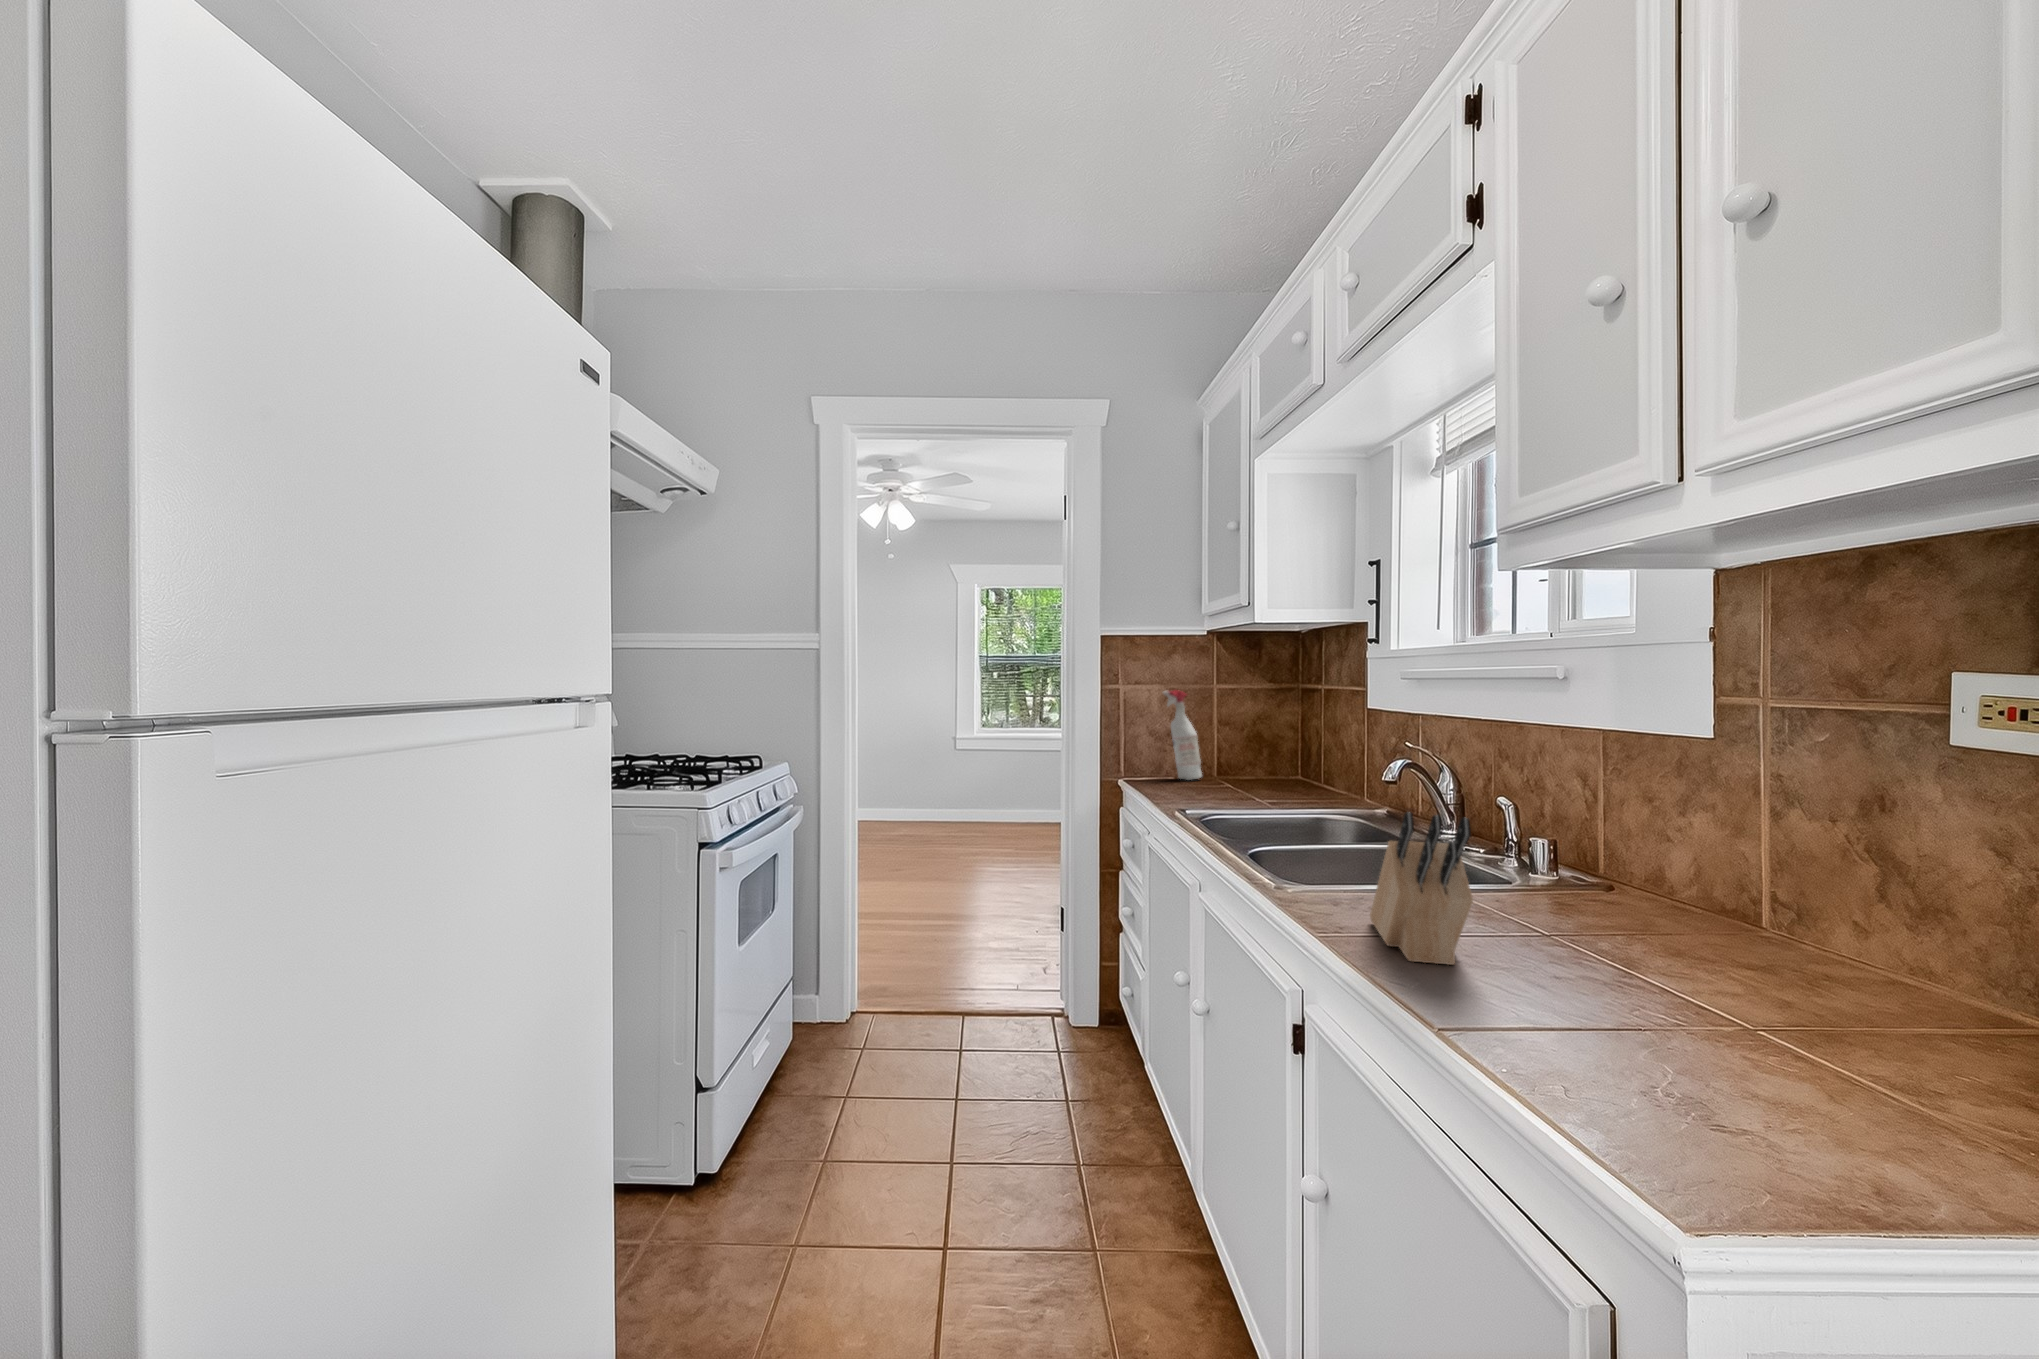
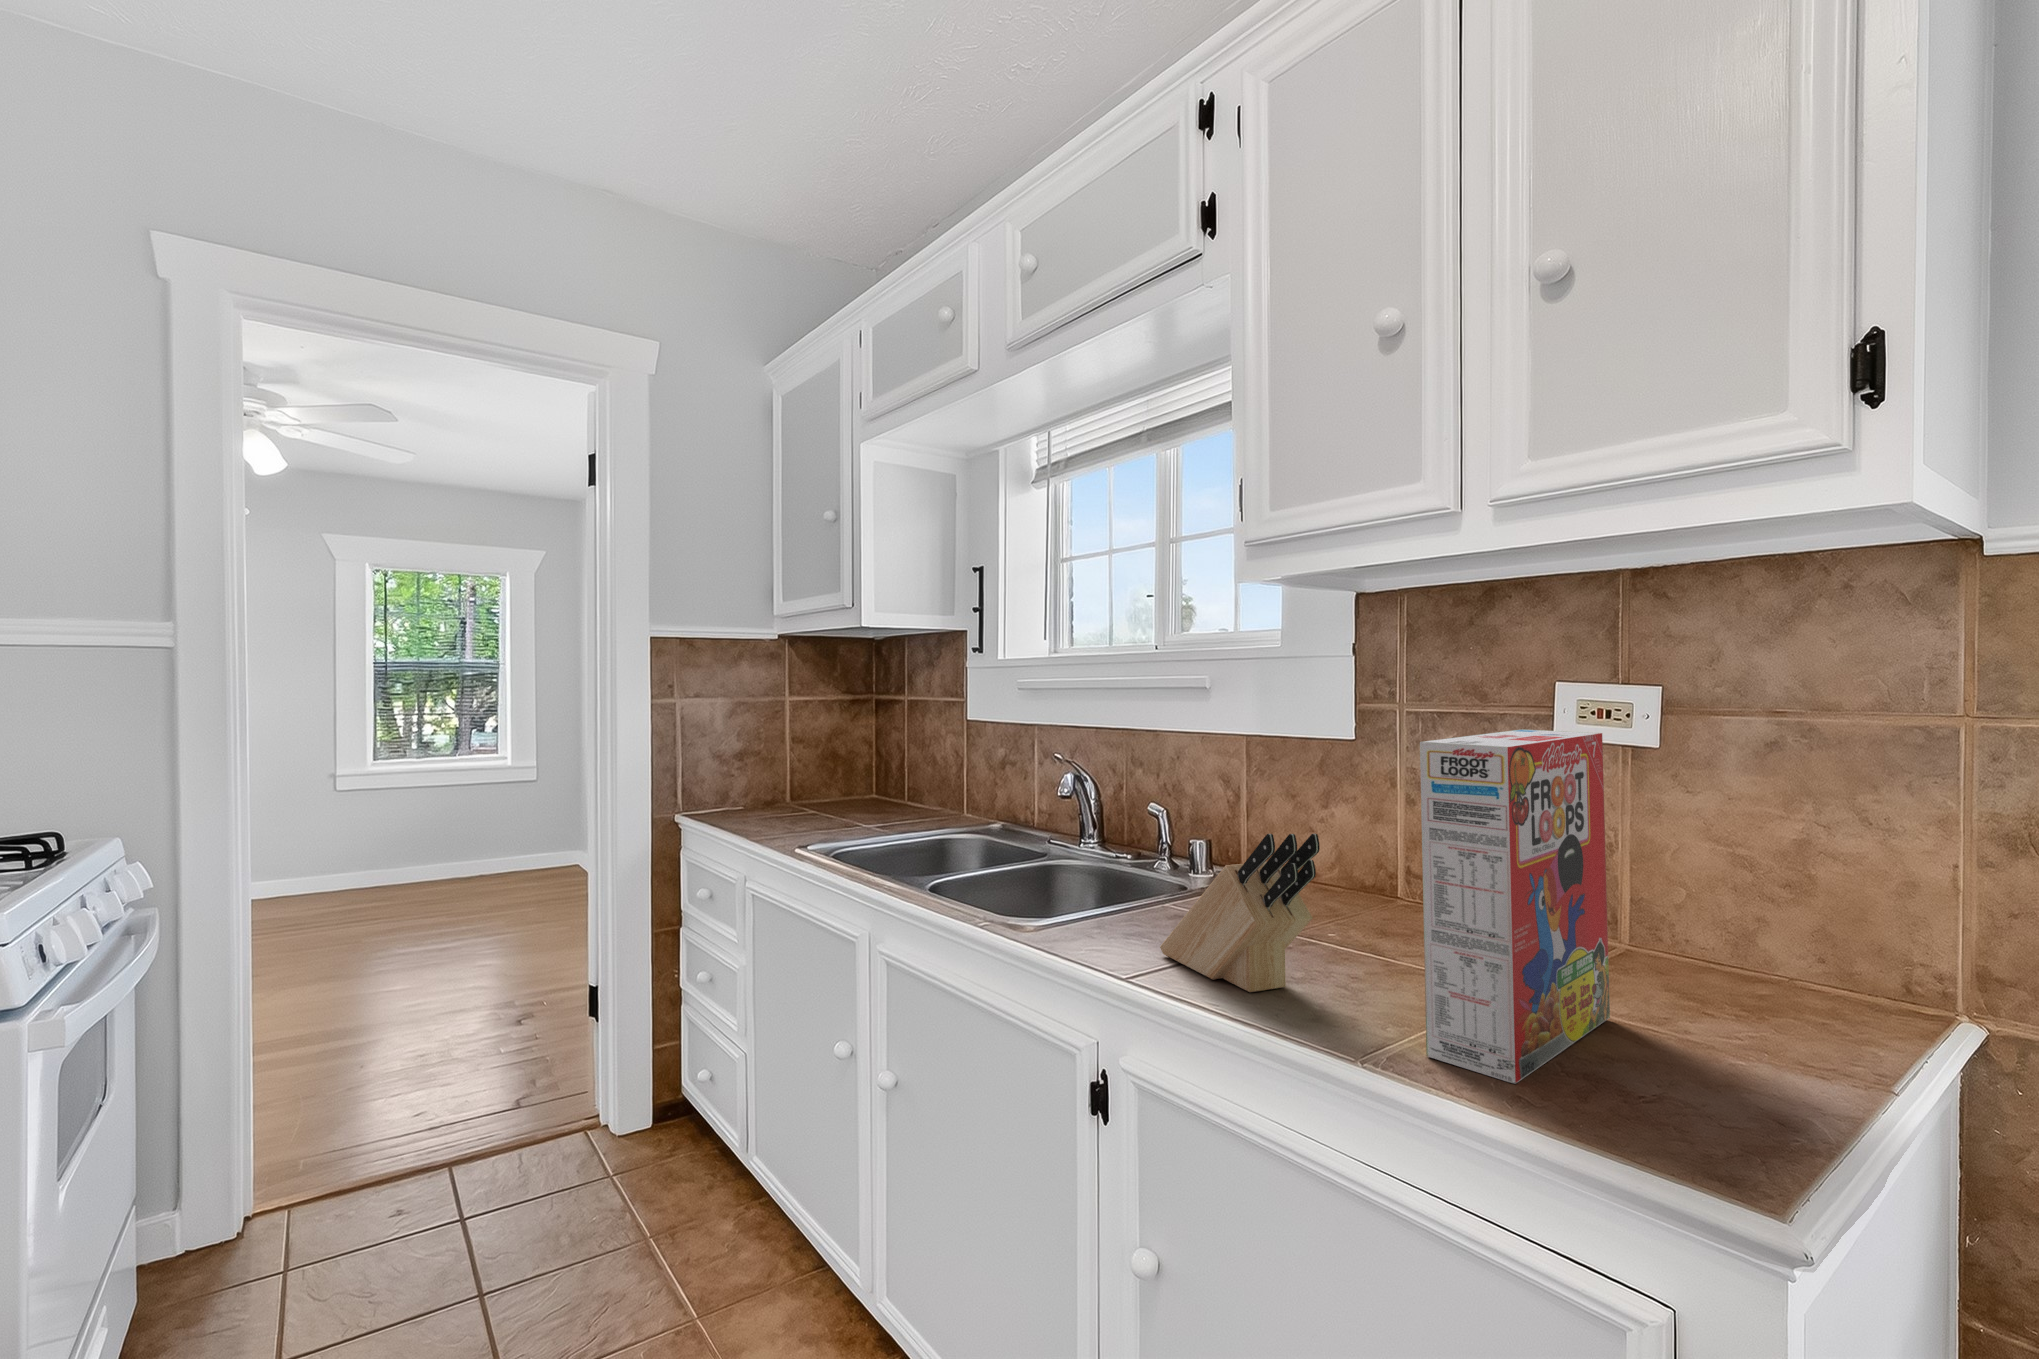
spray bottle: present [1163,690,1202,780] -> none [735,702,778,811]
cereal box: none [1497,725,1844,1079] -> present [1420,729,1610,1084]

